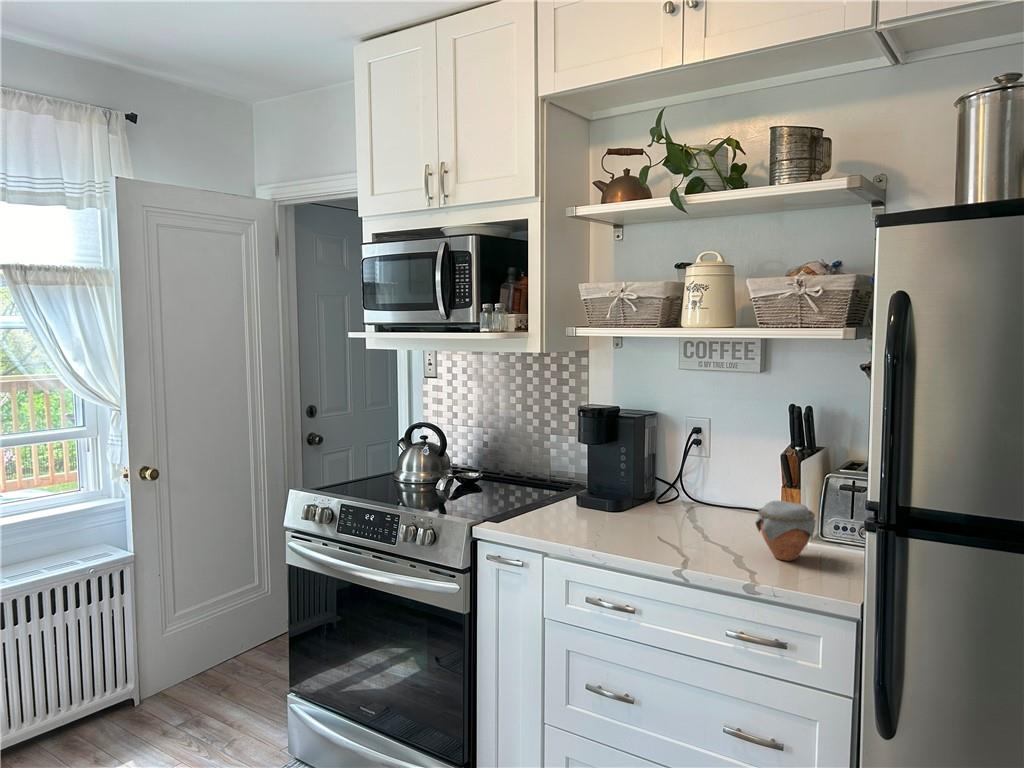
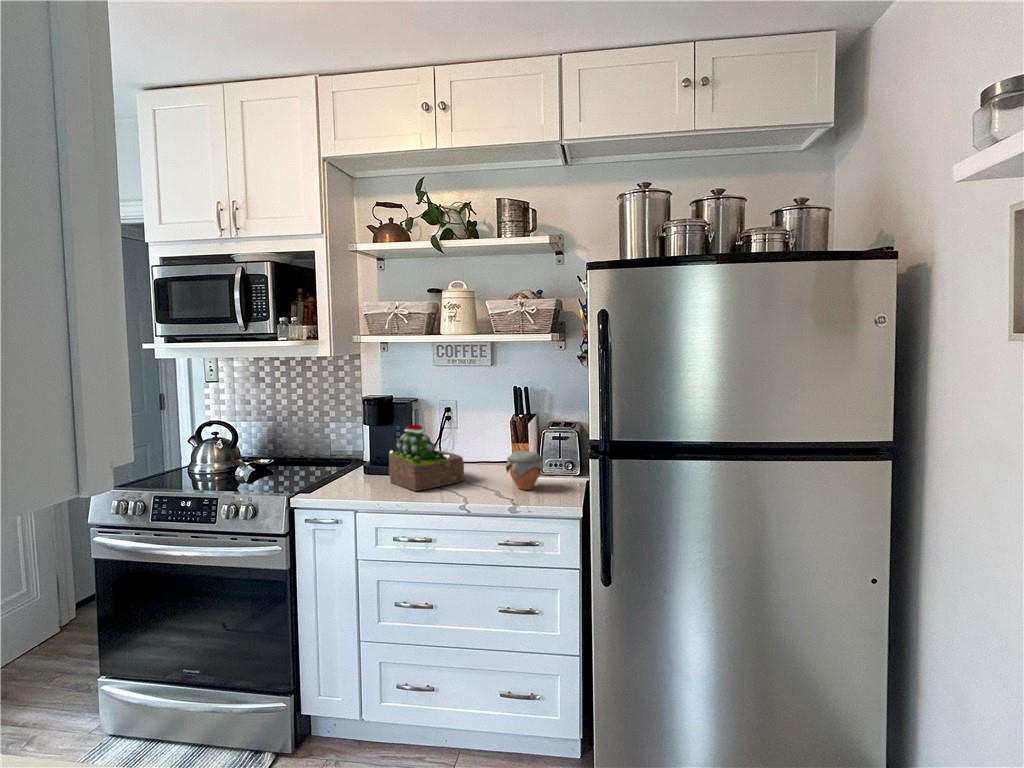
succulent plant: none [601,449,702,540] -> present [389,425,464,491]

